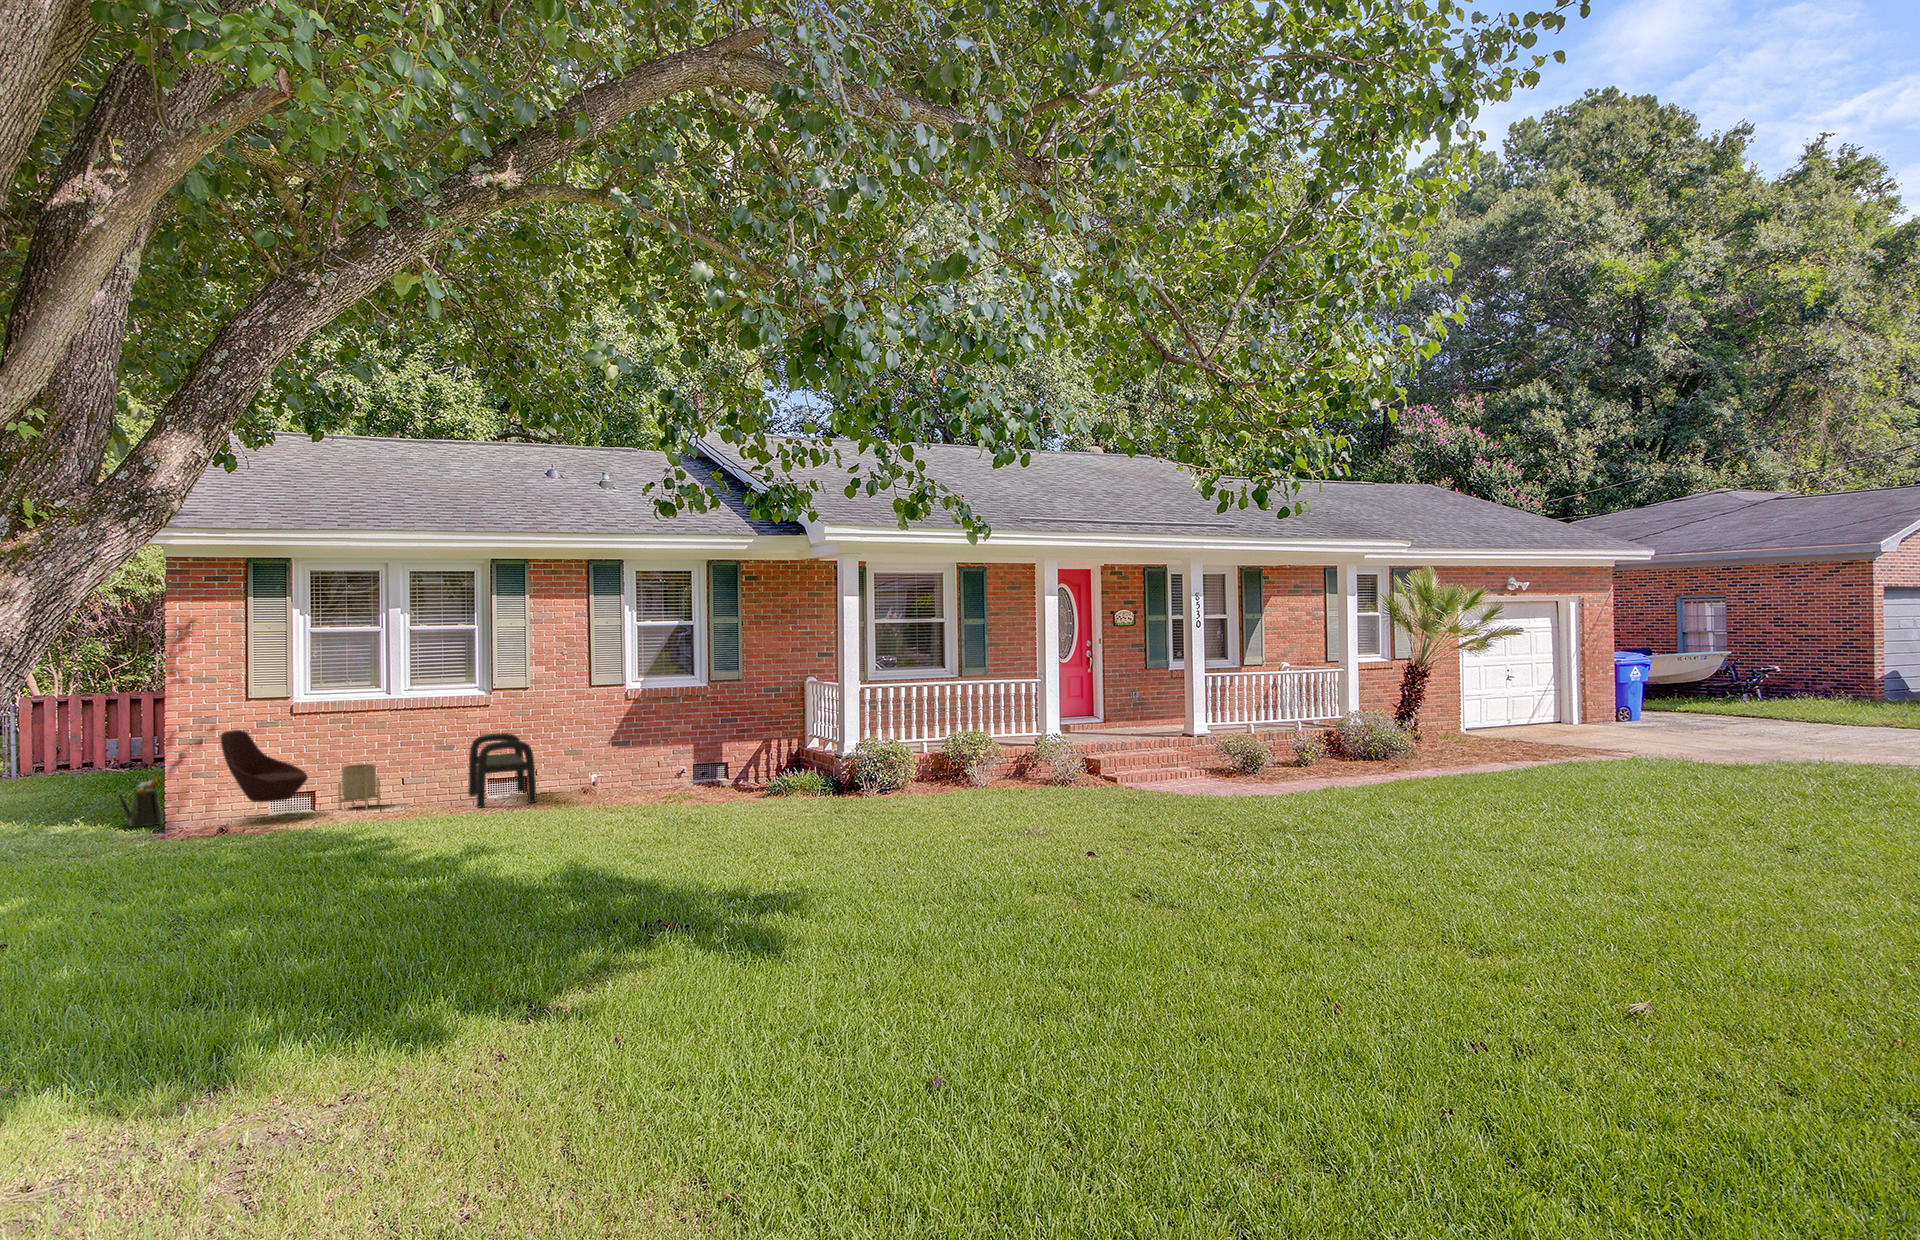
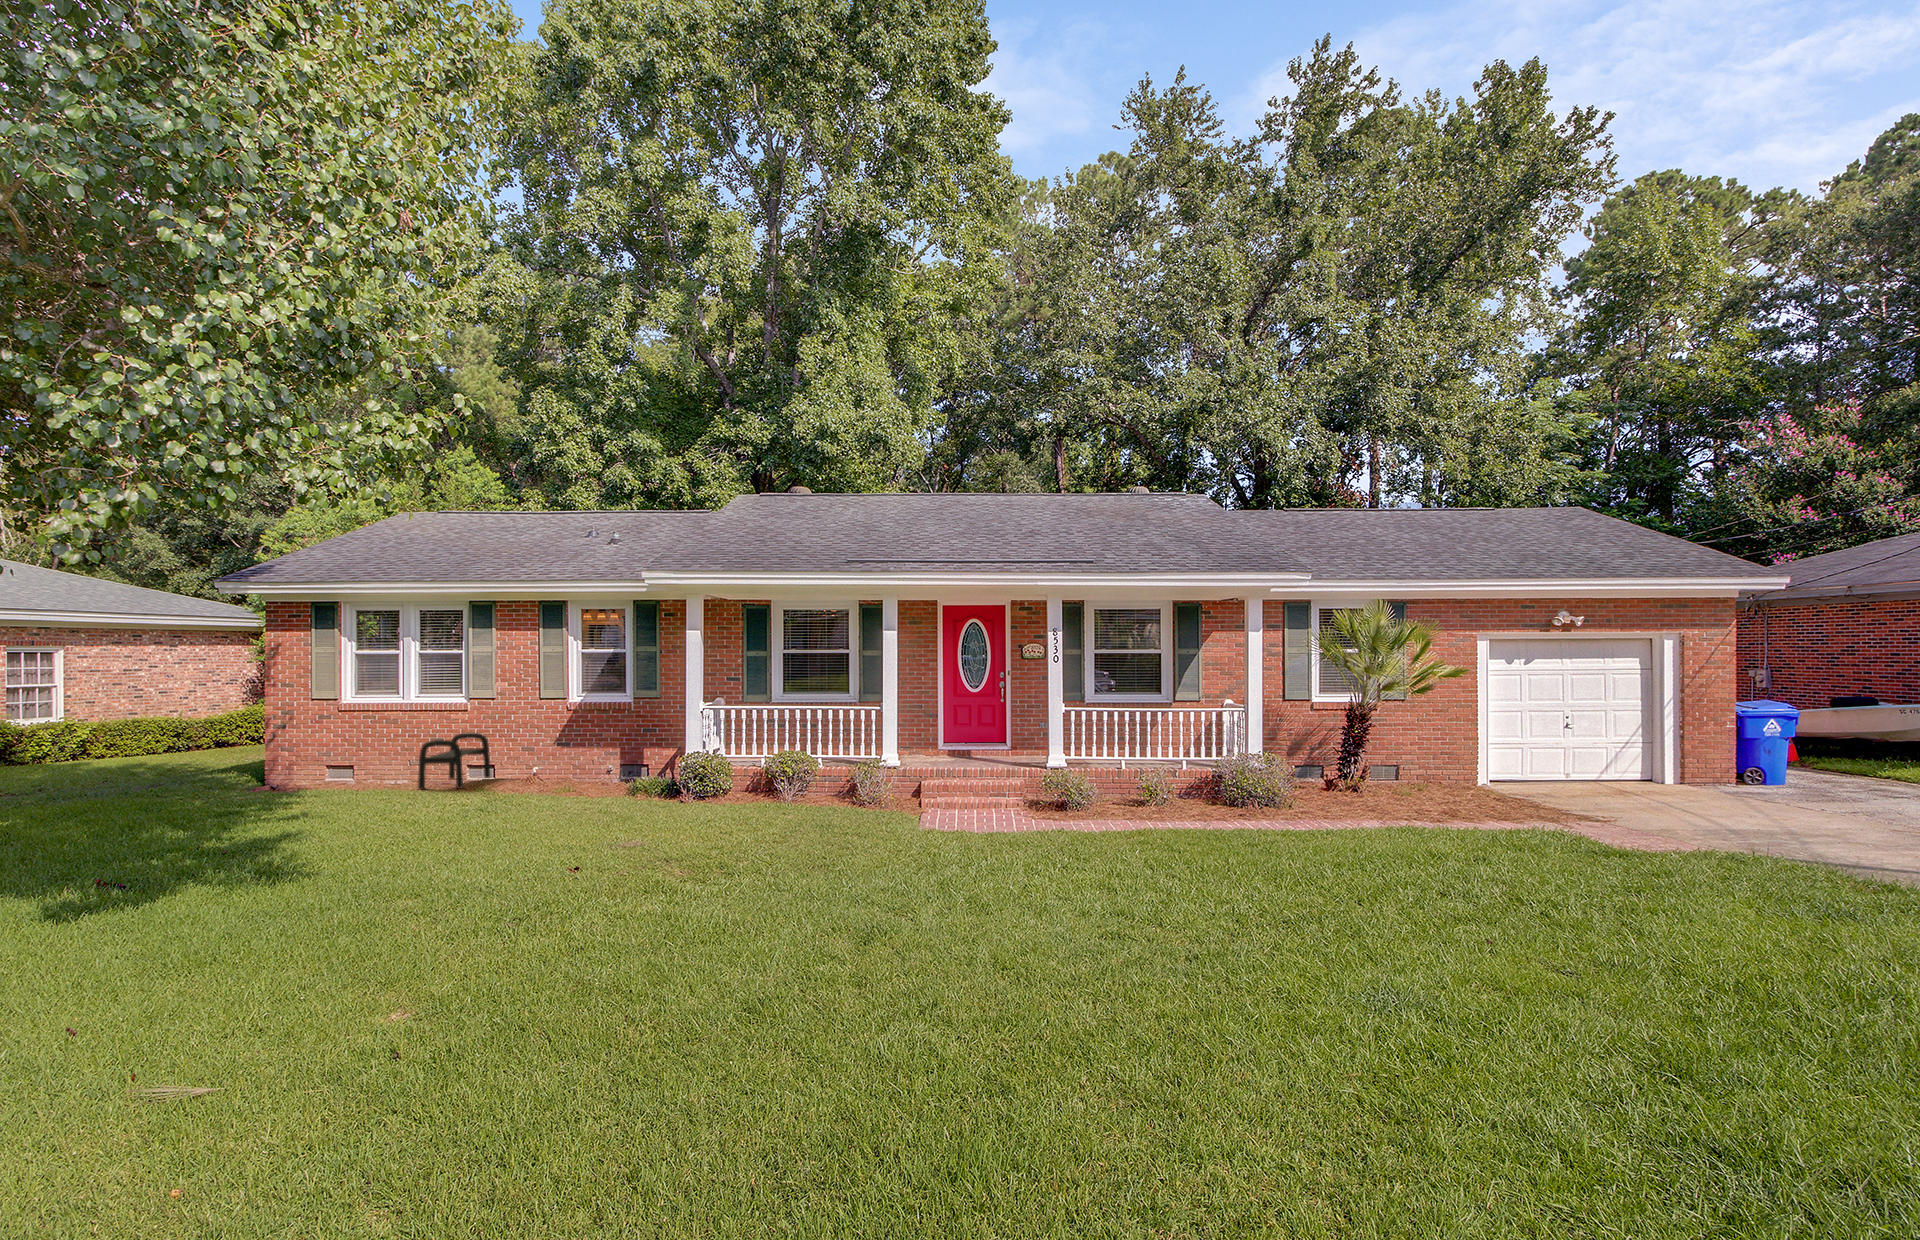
chair: present [221,730,308,819] -> none [275,722,334,788]
planter: present [338,764,380,810] -> none [353,751,386,784]
watering can: present [118,777,163,827] -> none [230,751,257,785]

